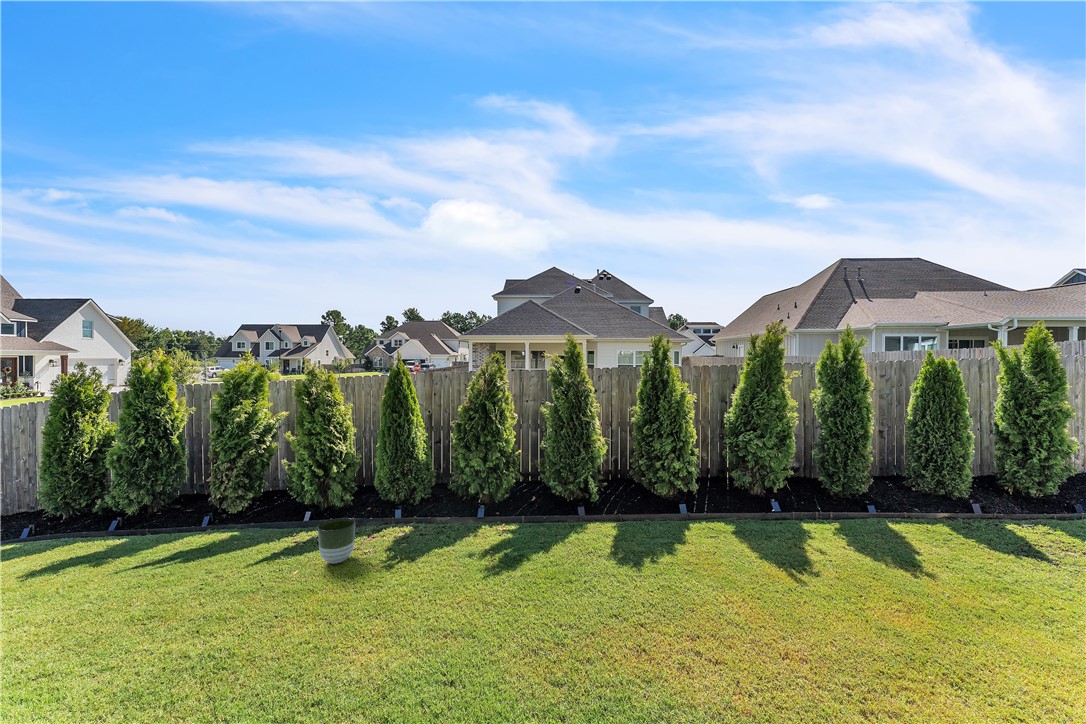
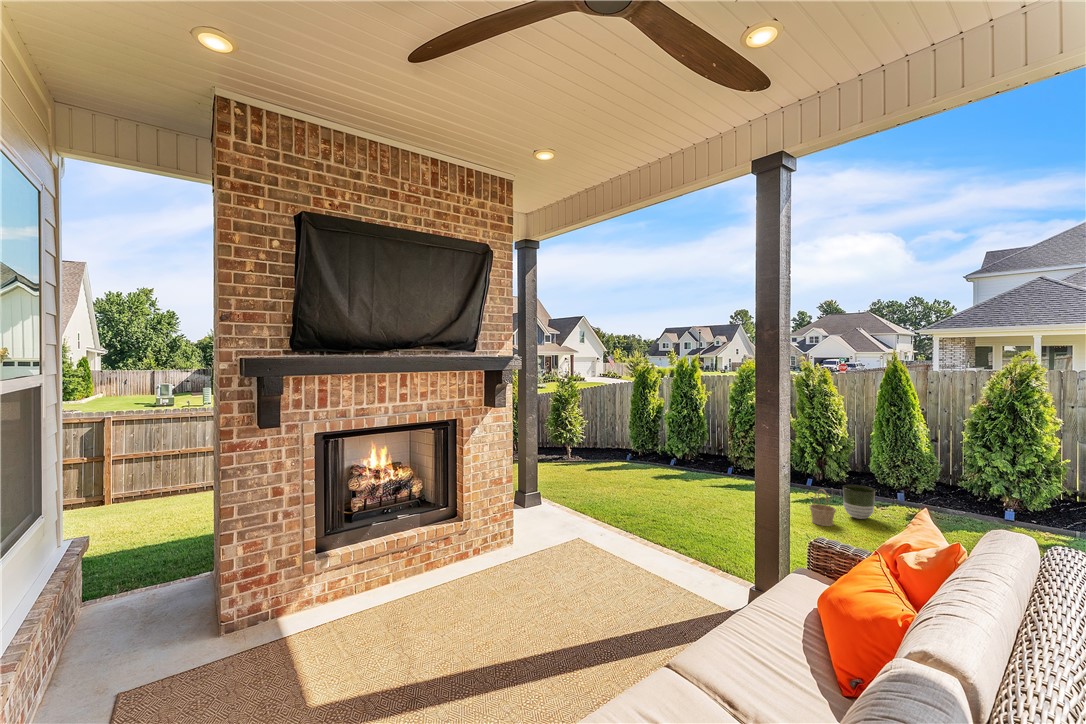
basket: none [264,541,300,594] -> present [810,489,836,526]

